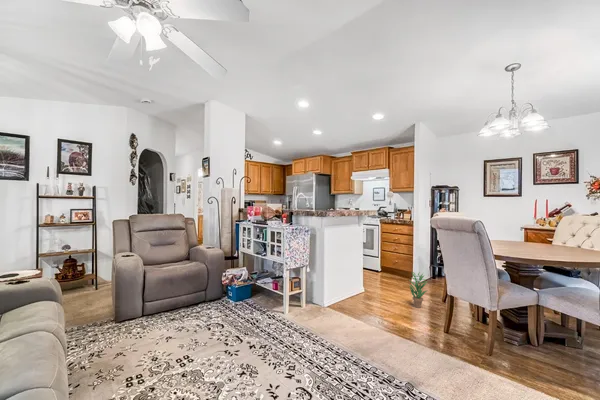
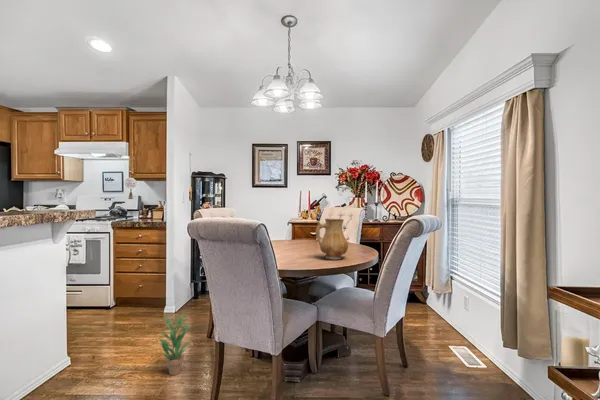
ceramic pitcher: none [522,221,554,252] -> present [316,219,348,260]

